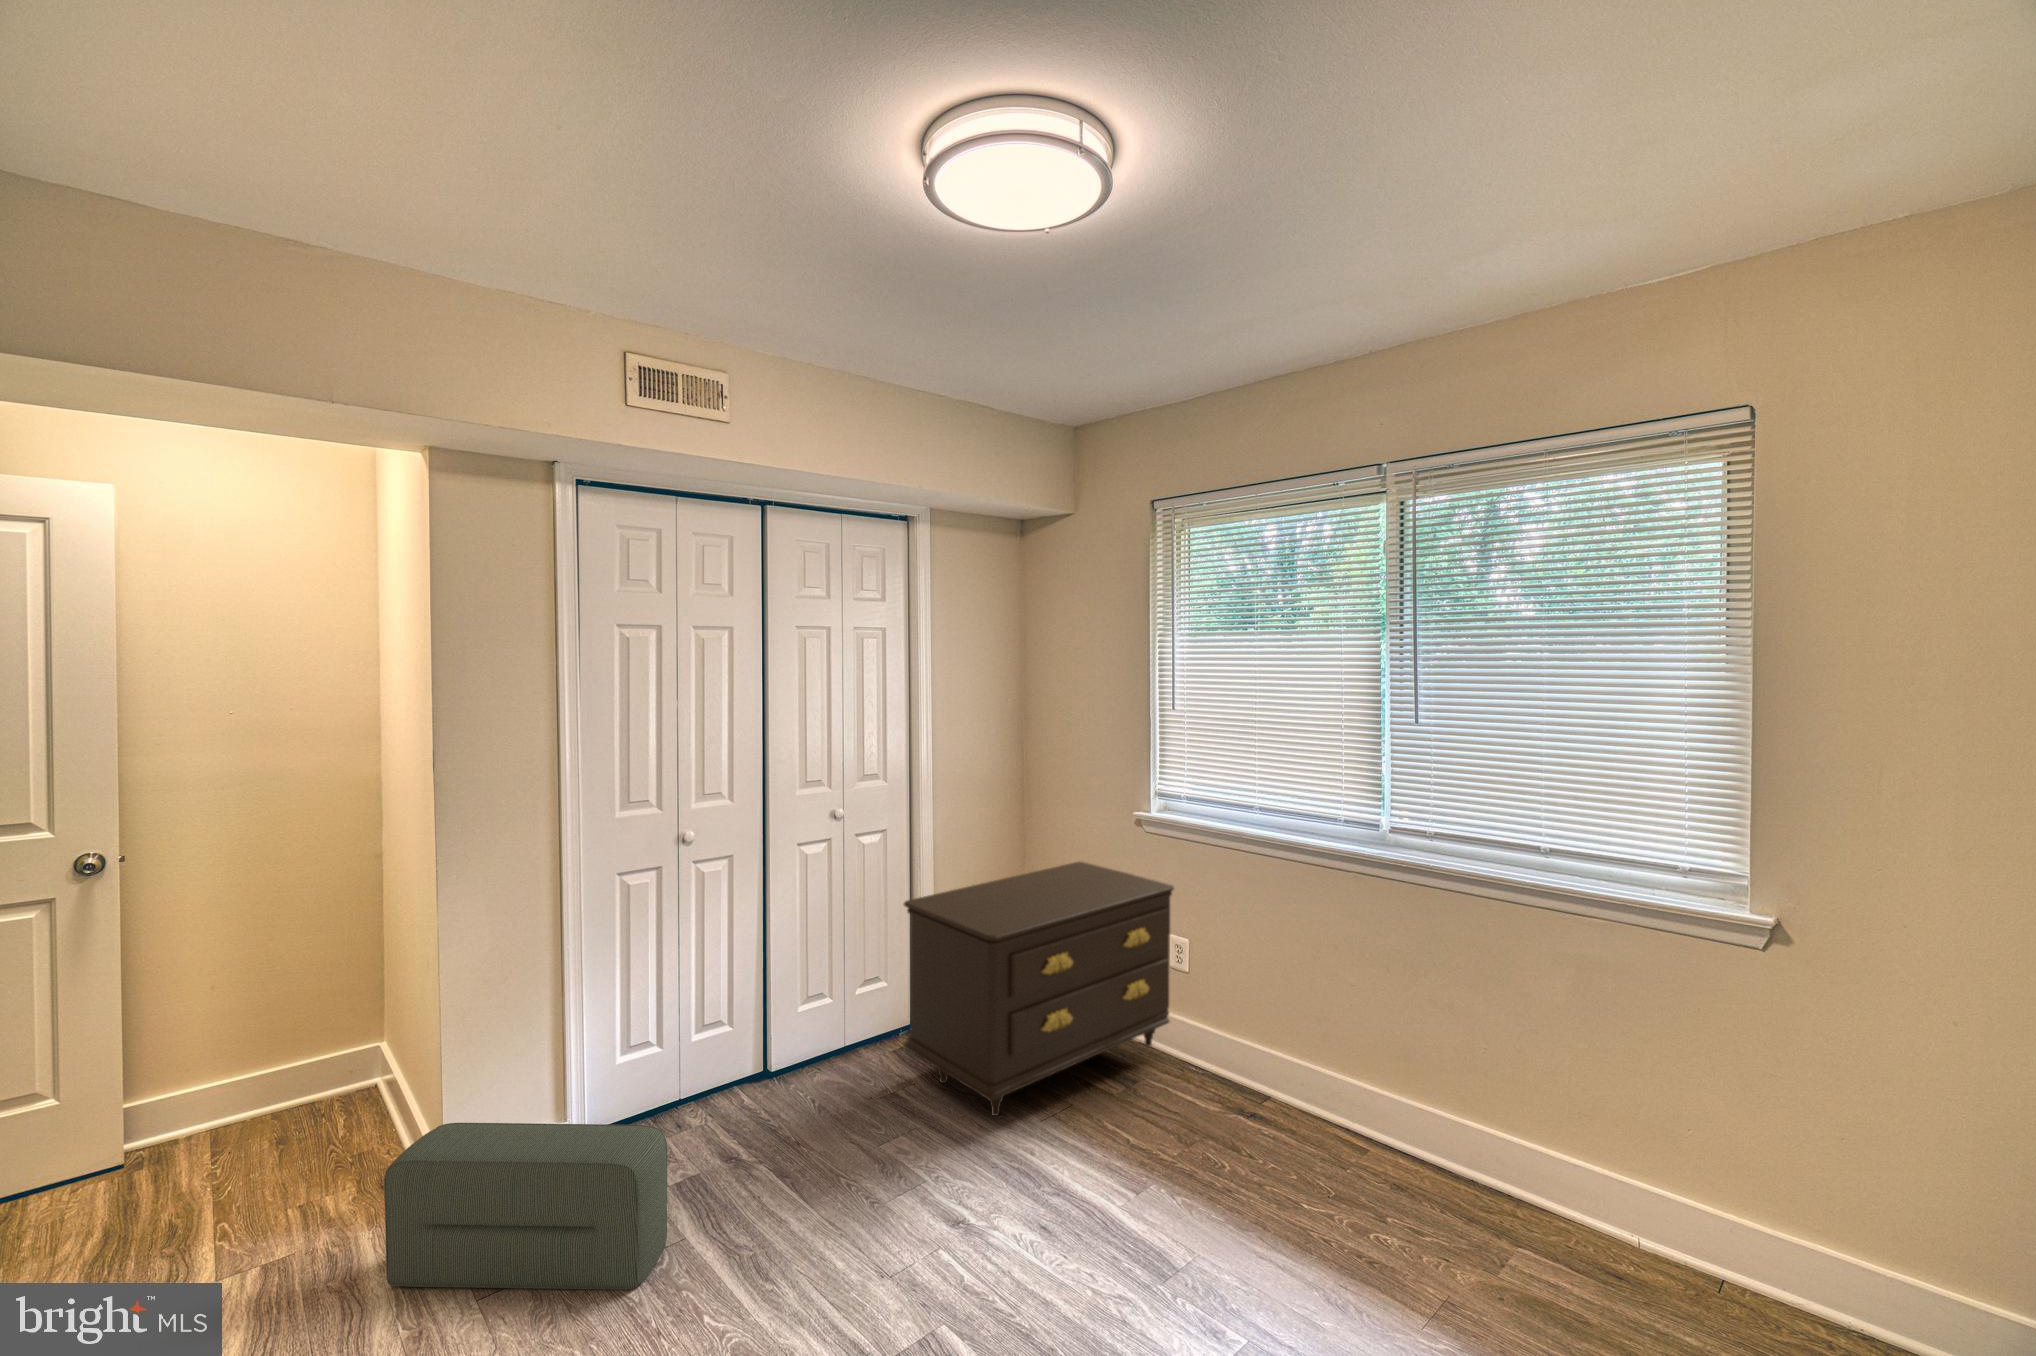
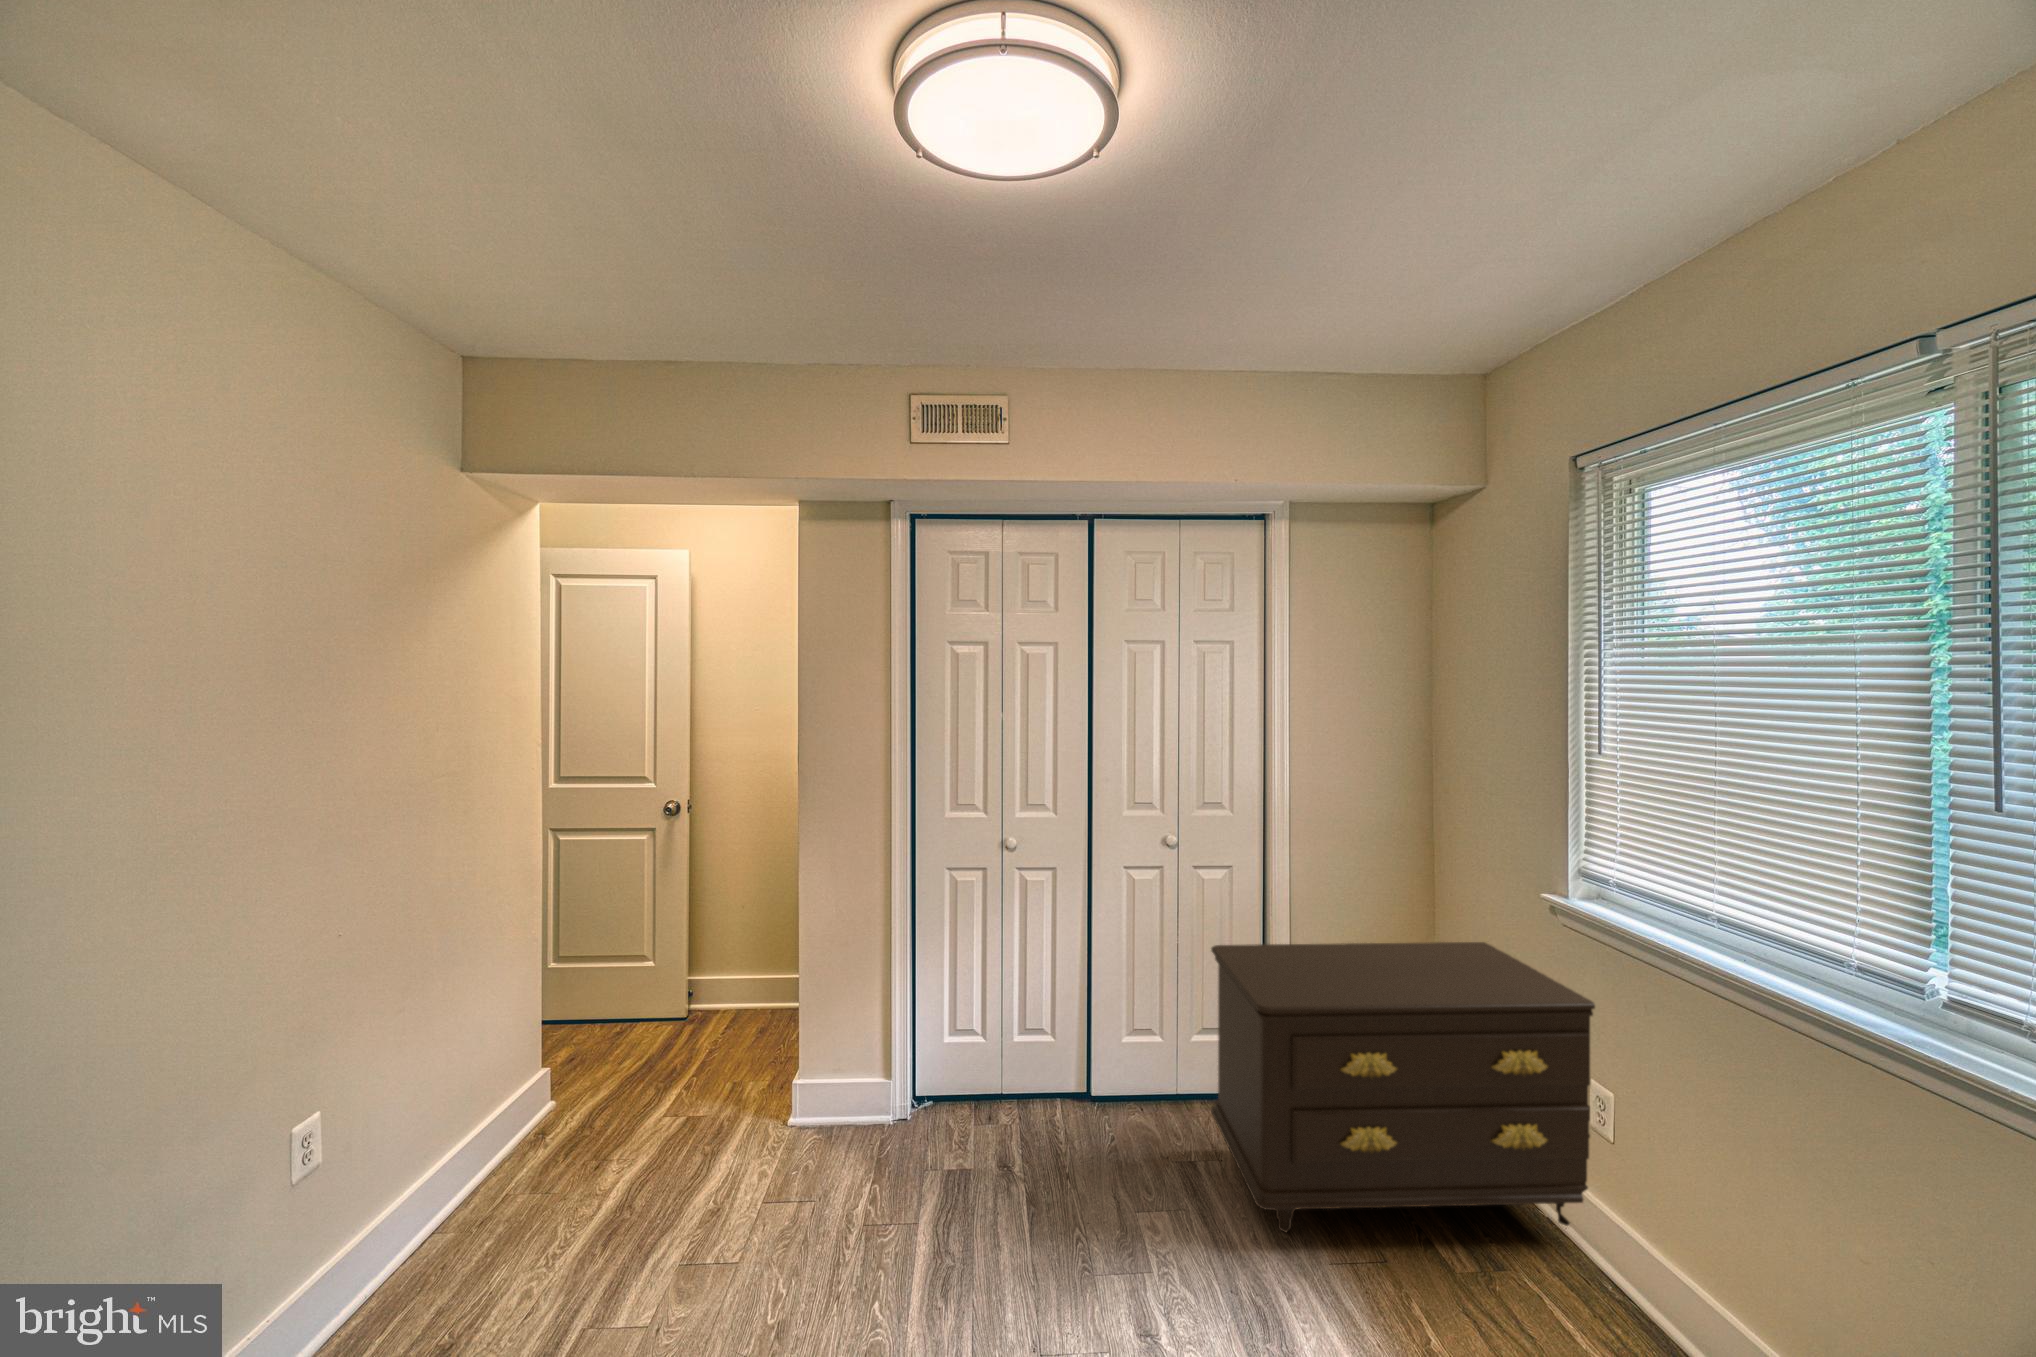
pouf: present [384,1123,667,1290] -> none [725,1048,900,1248]

